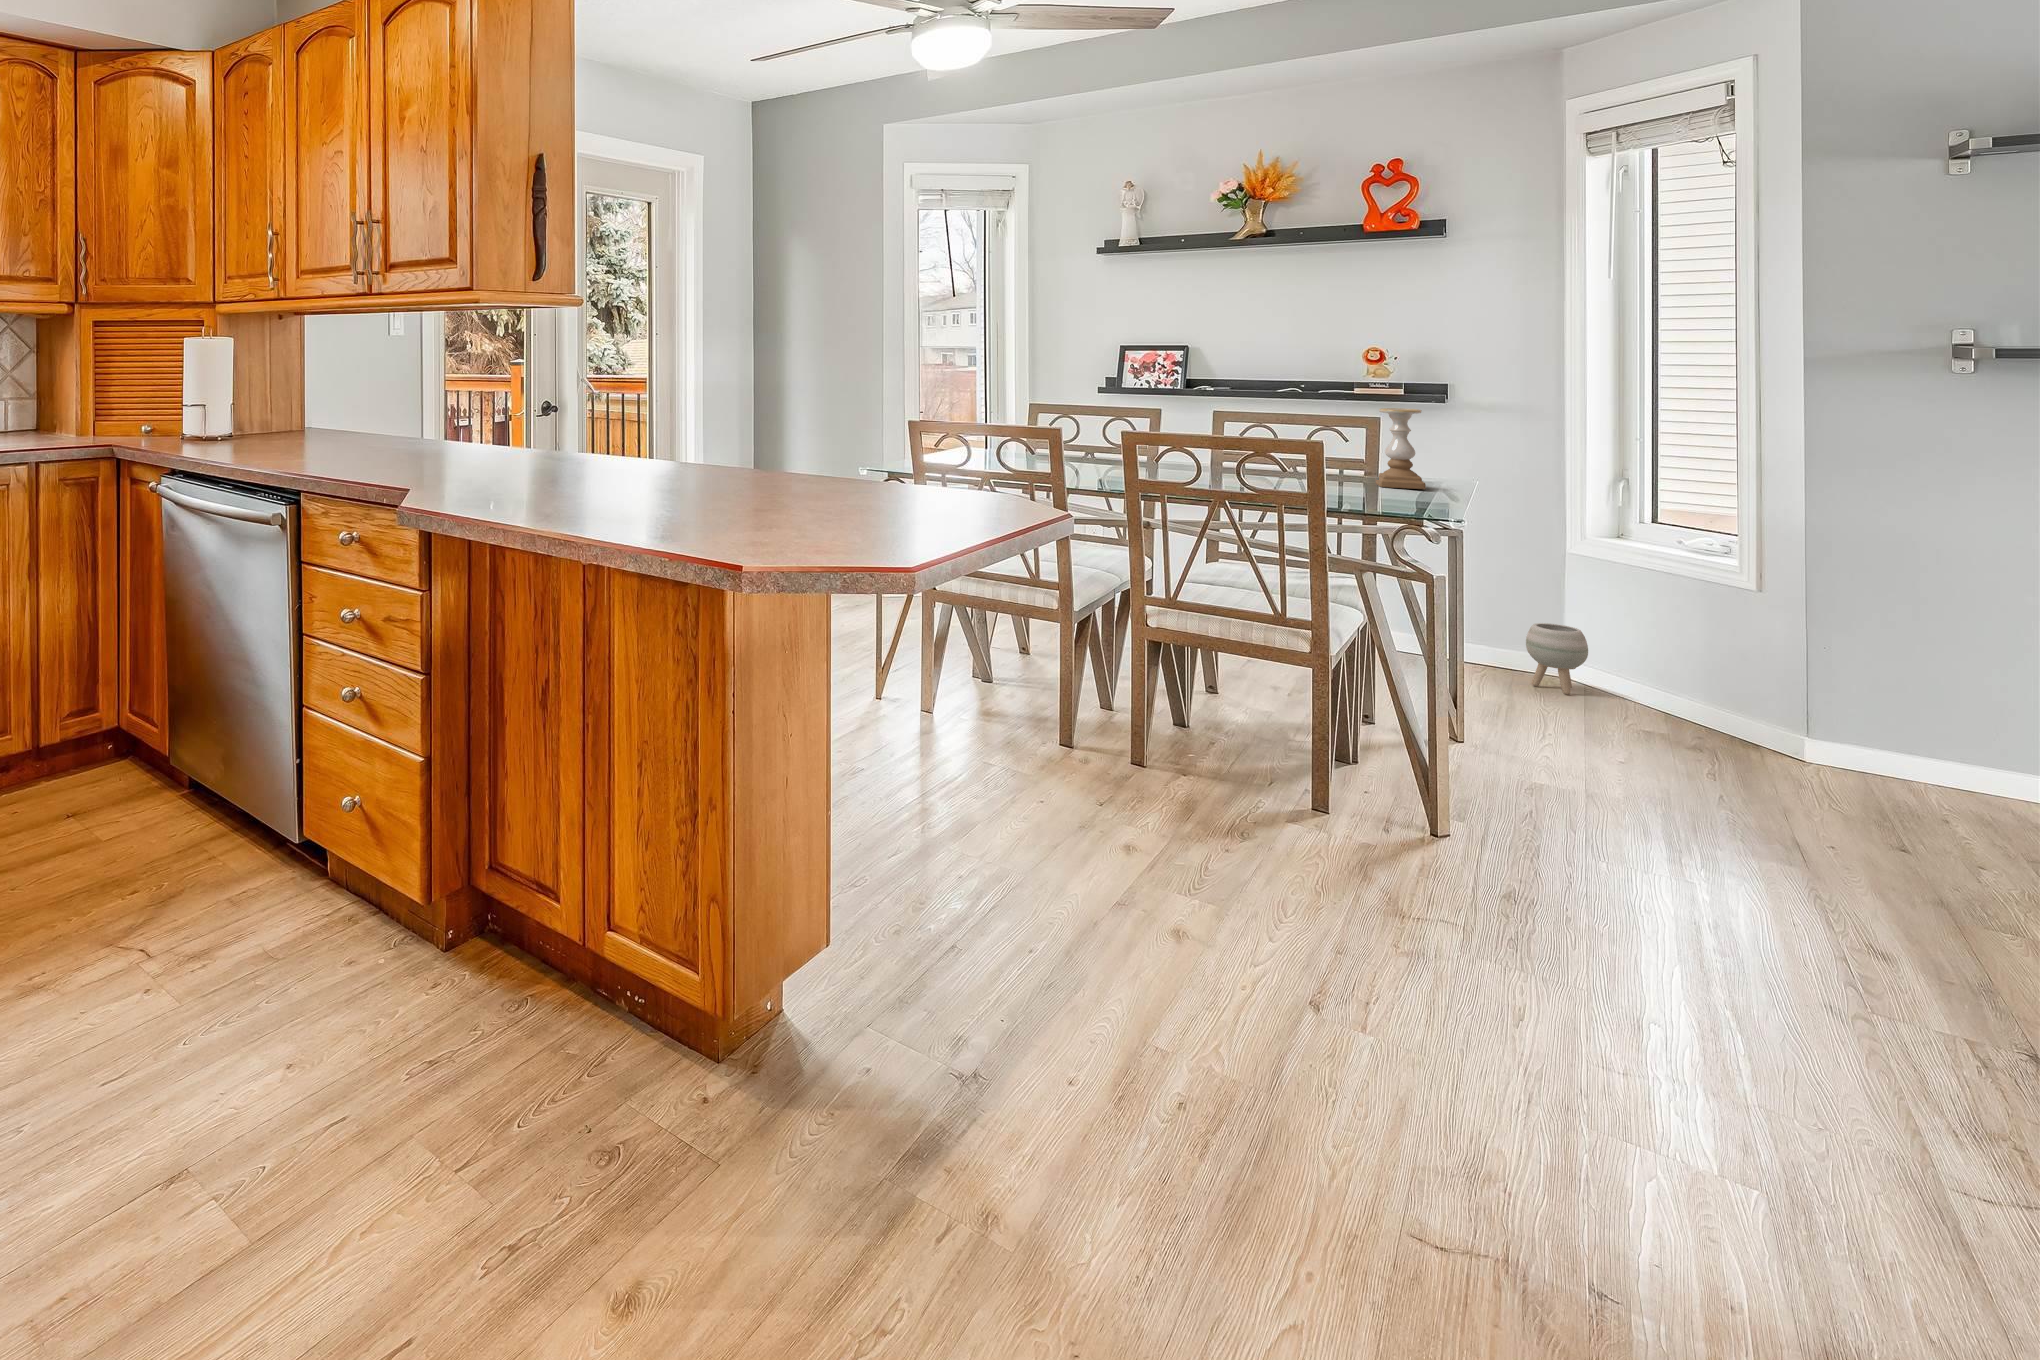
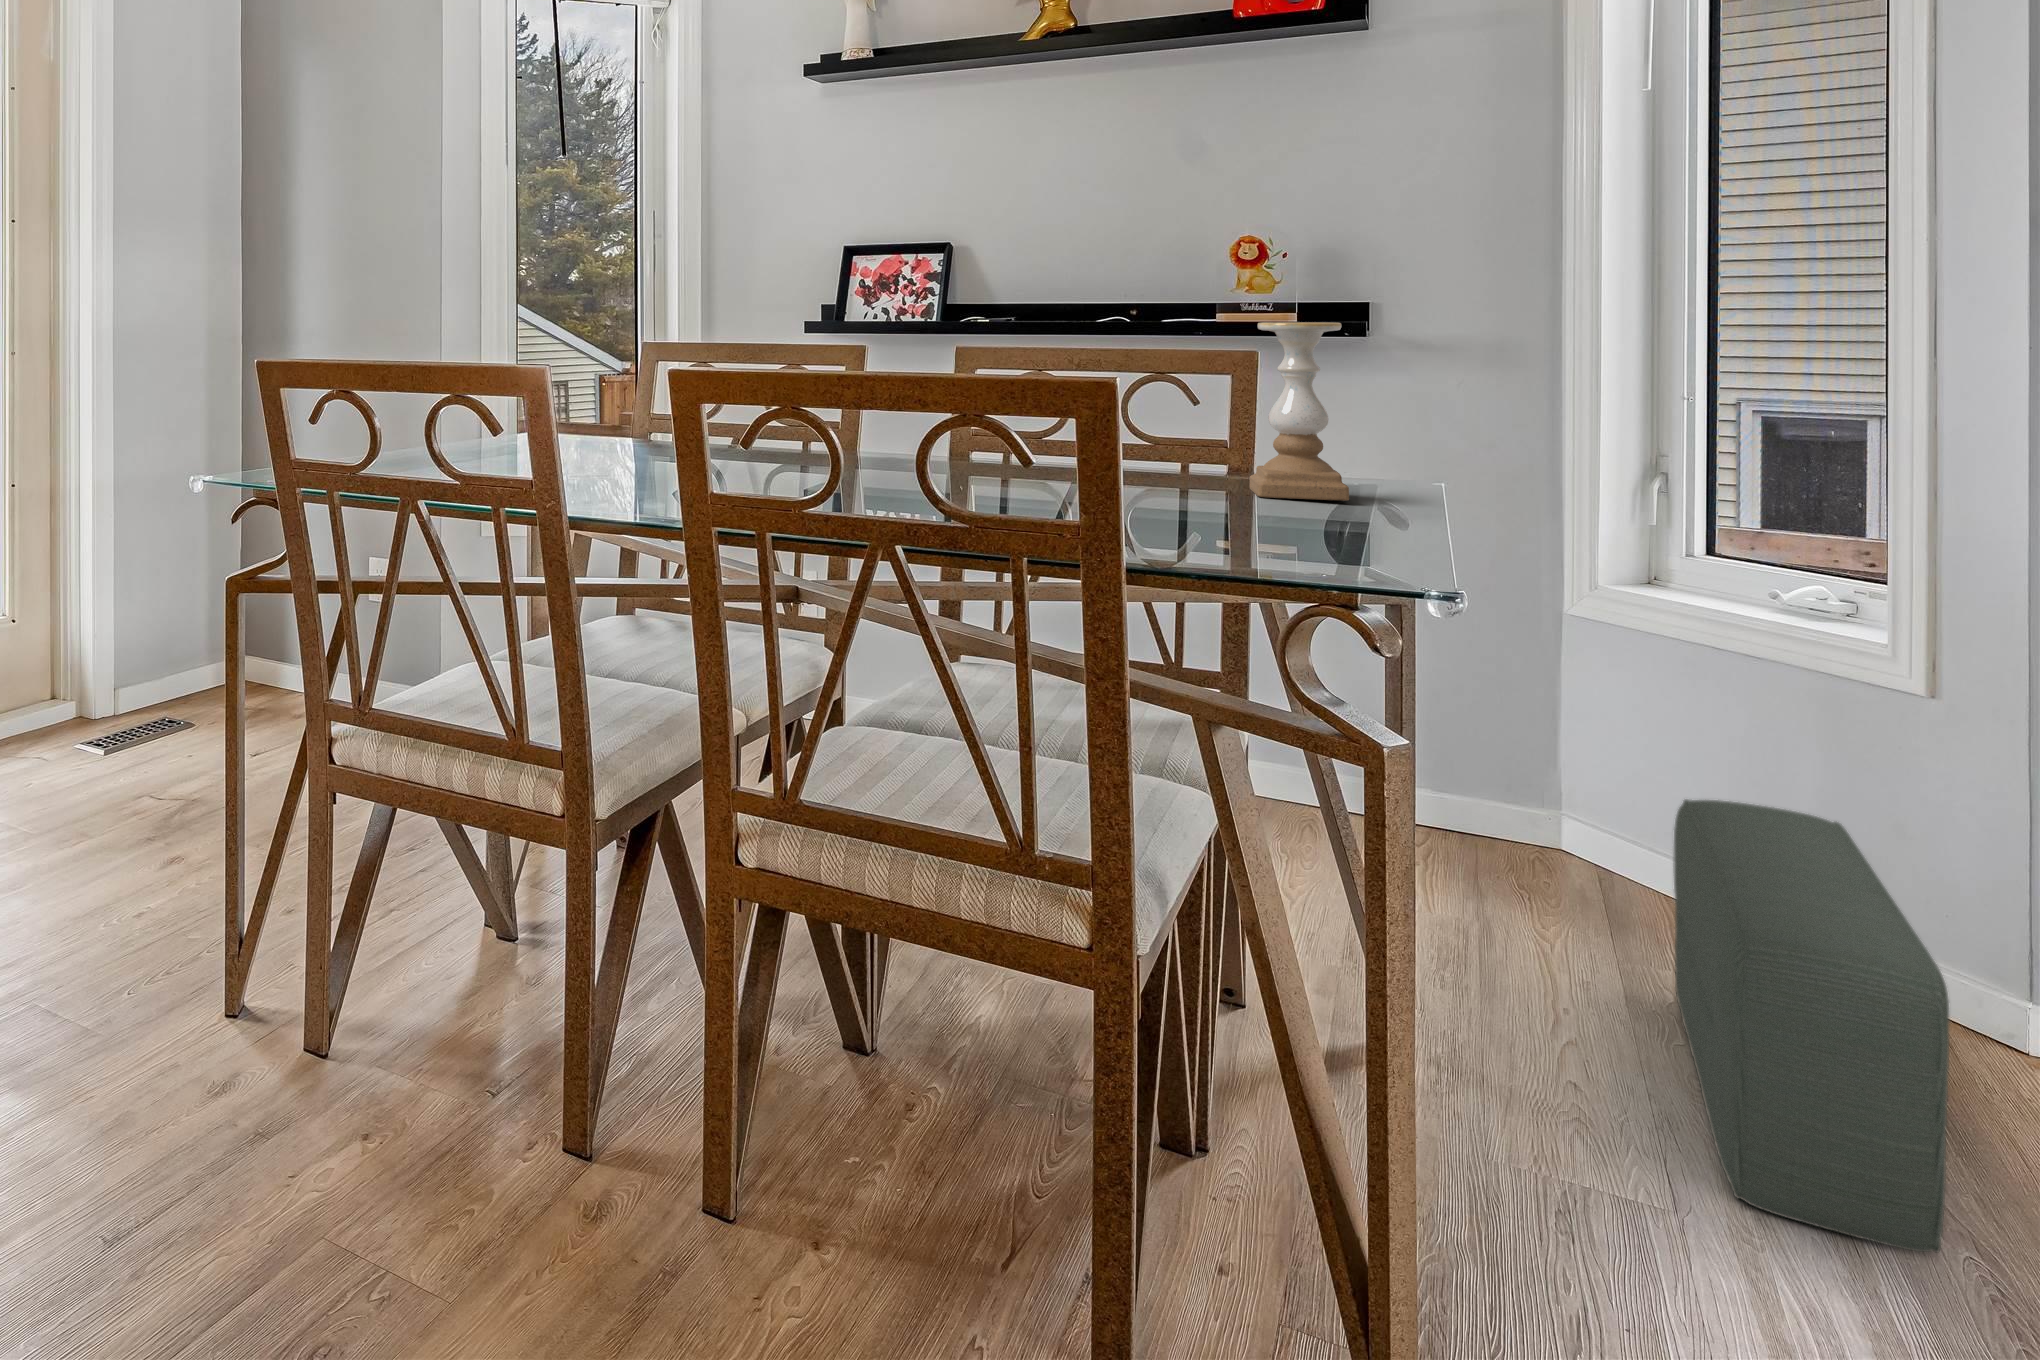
planter: present [1526,623,1588,695] -> none [1499,744,1604,882]
pouf: none [1606,638,1711,810] -> present [1673,799,1949,1253]

